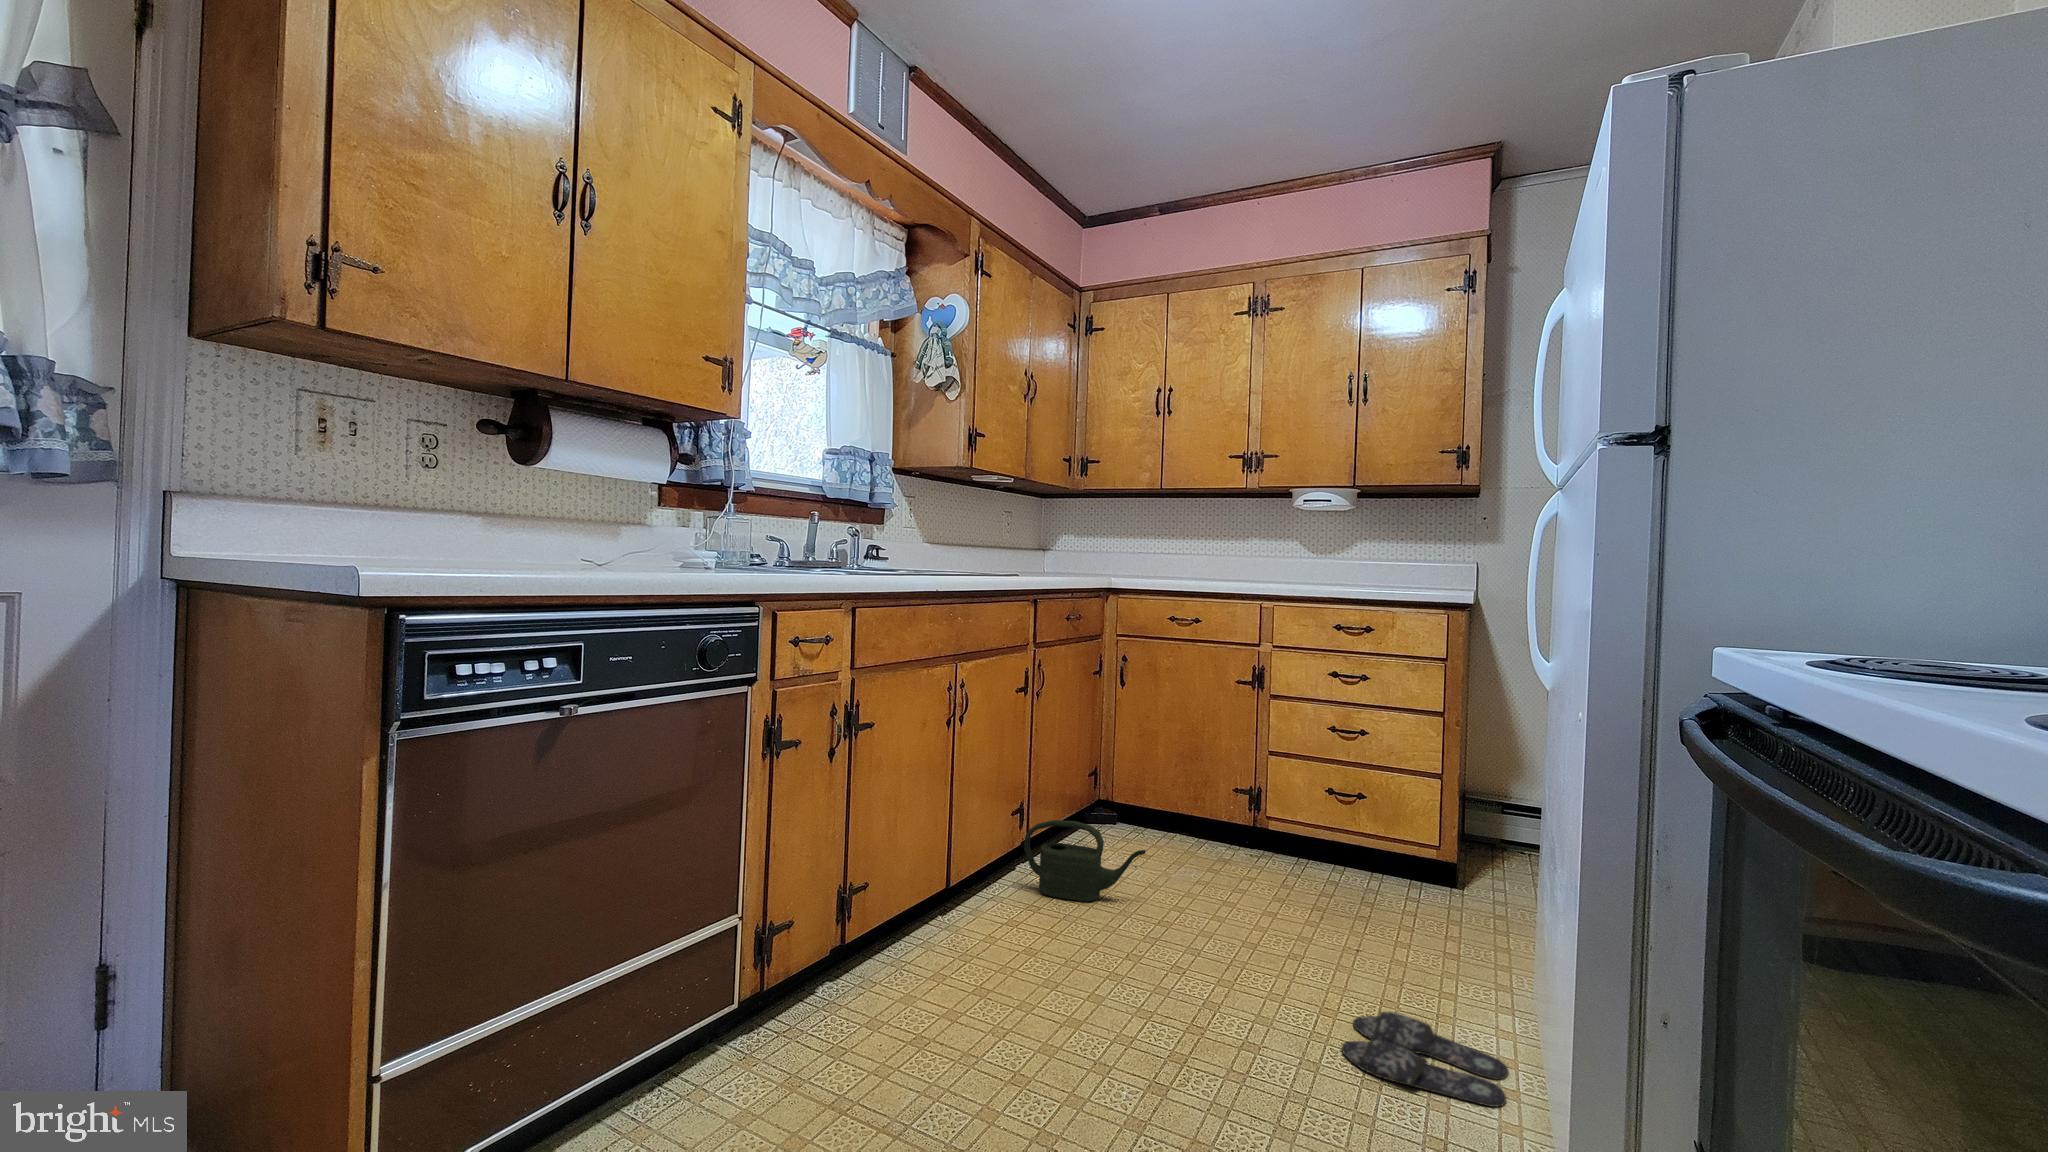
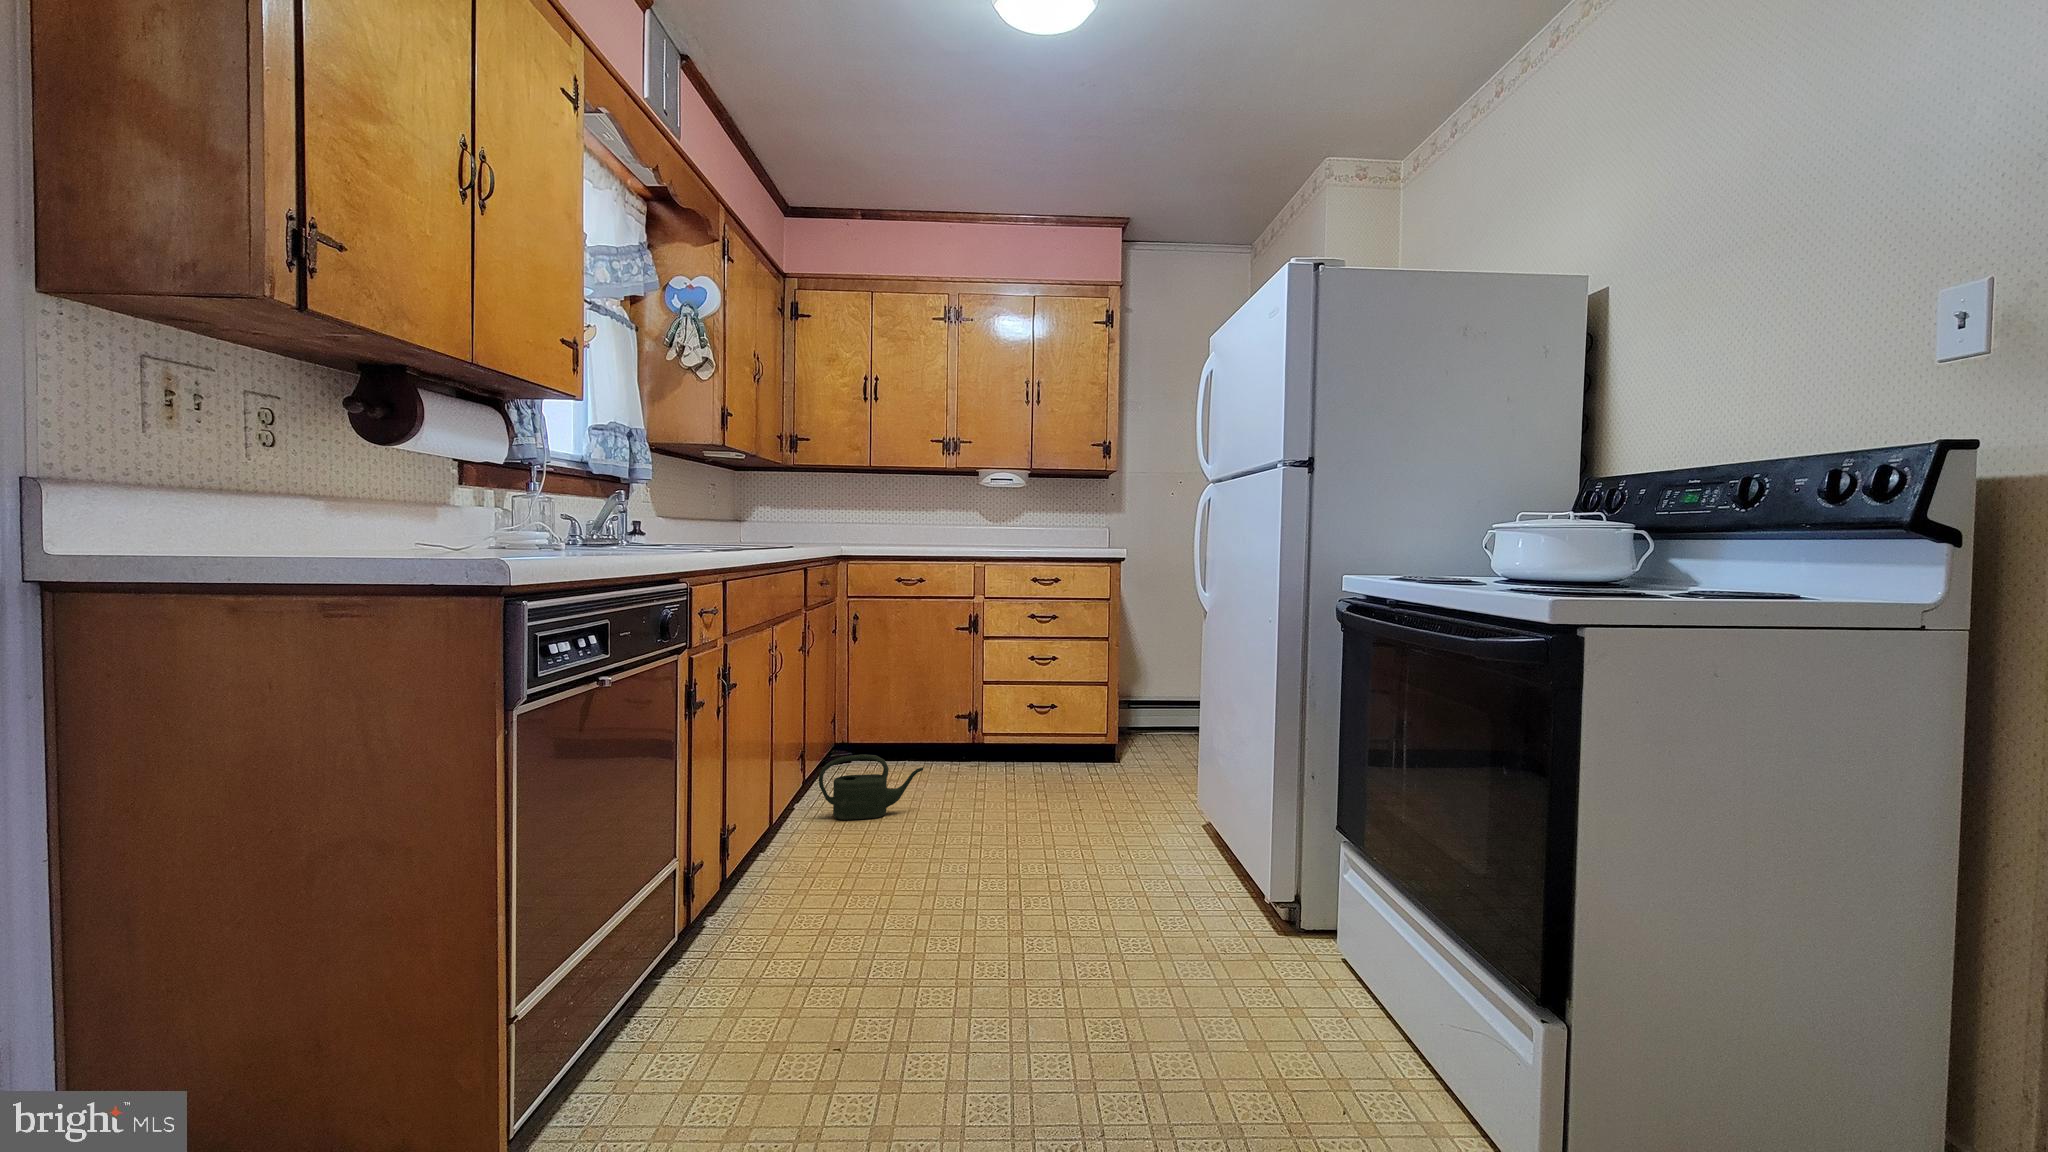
slippers: present [1342,1012,1509,1107] -> none [1102,835,1199,869]

